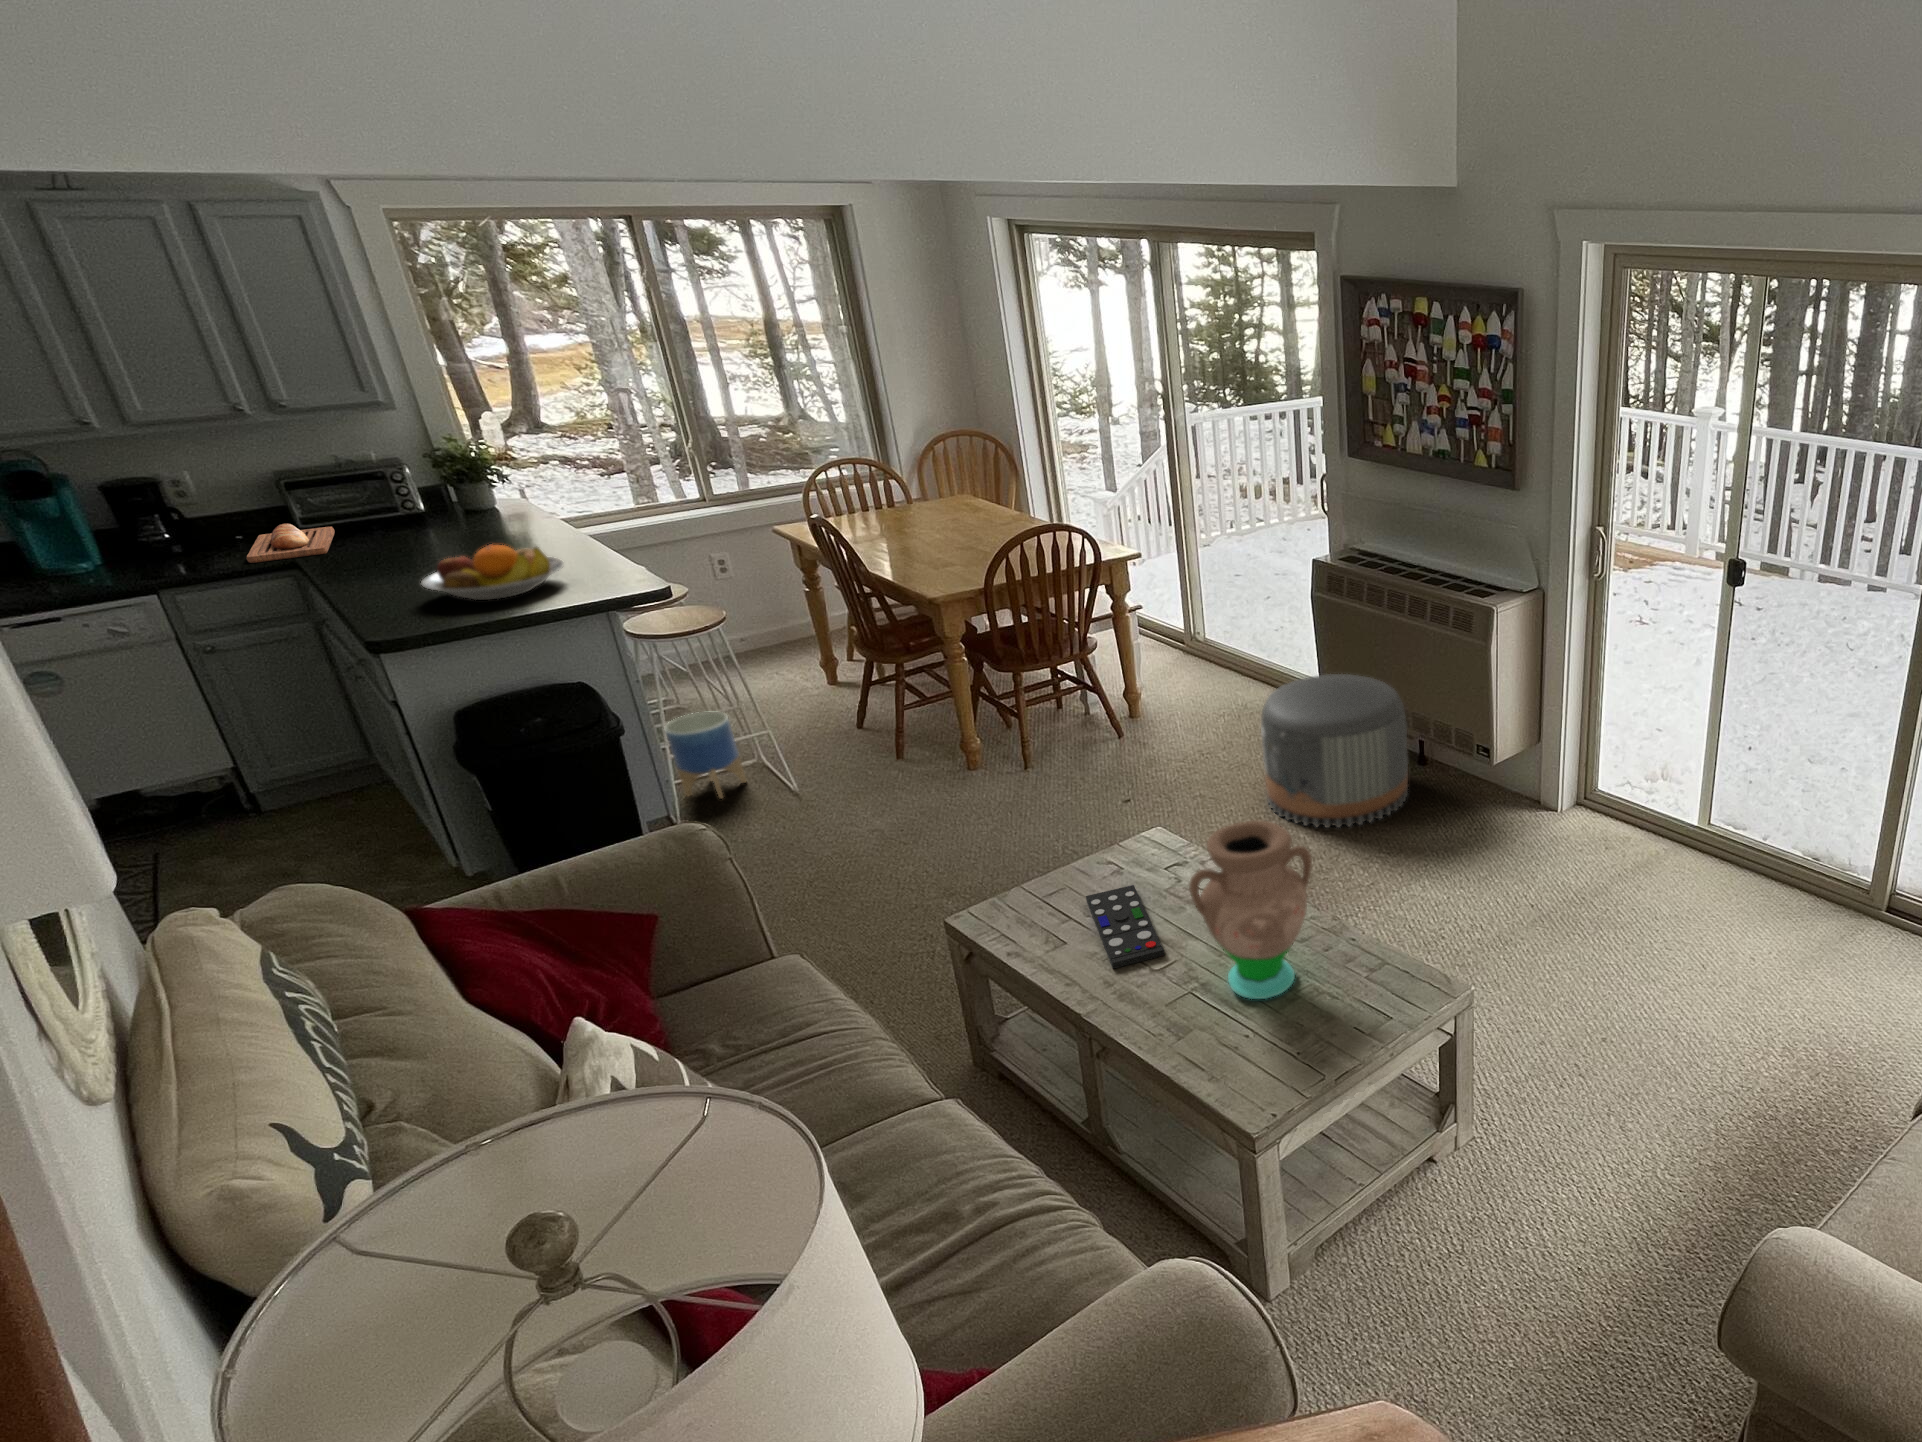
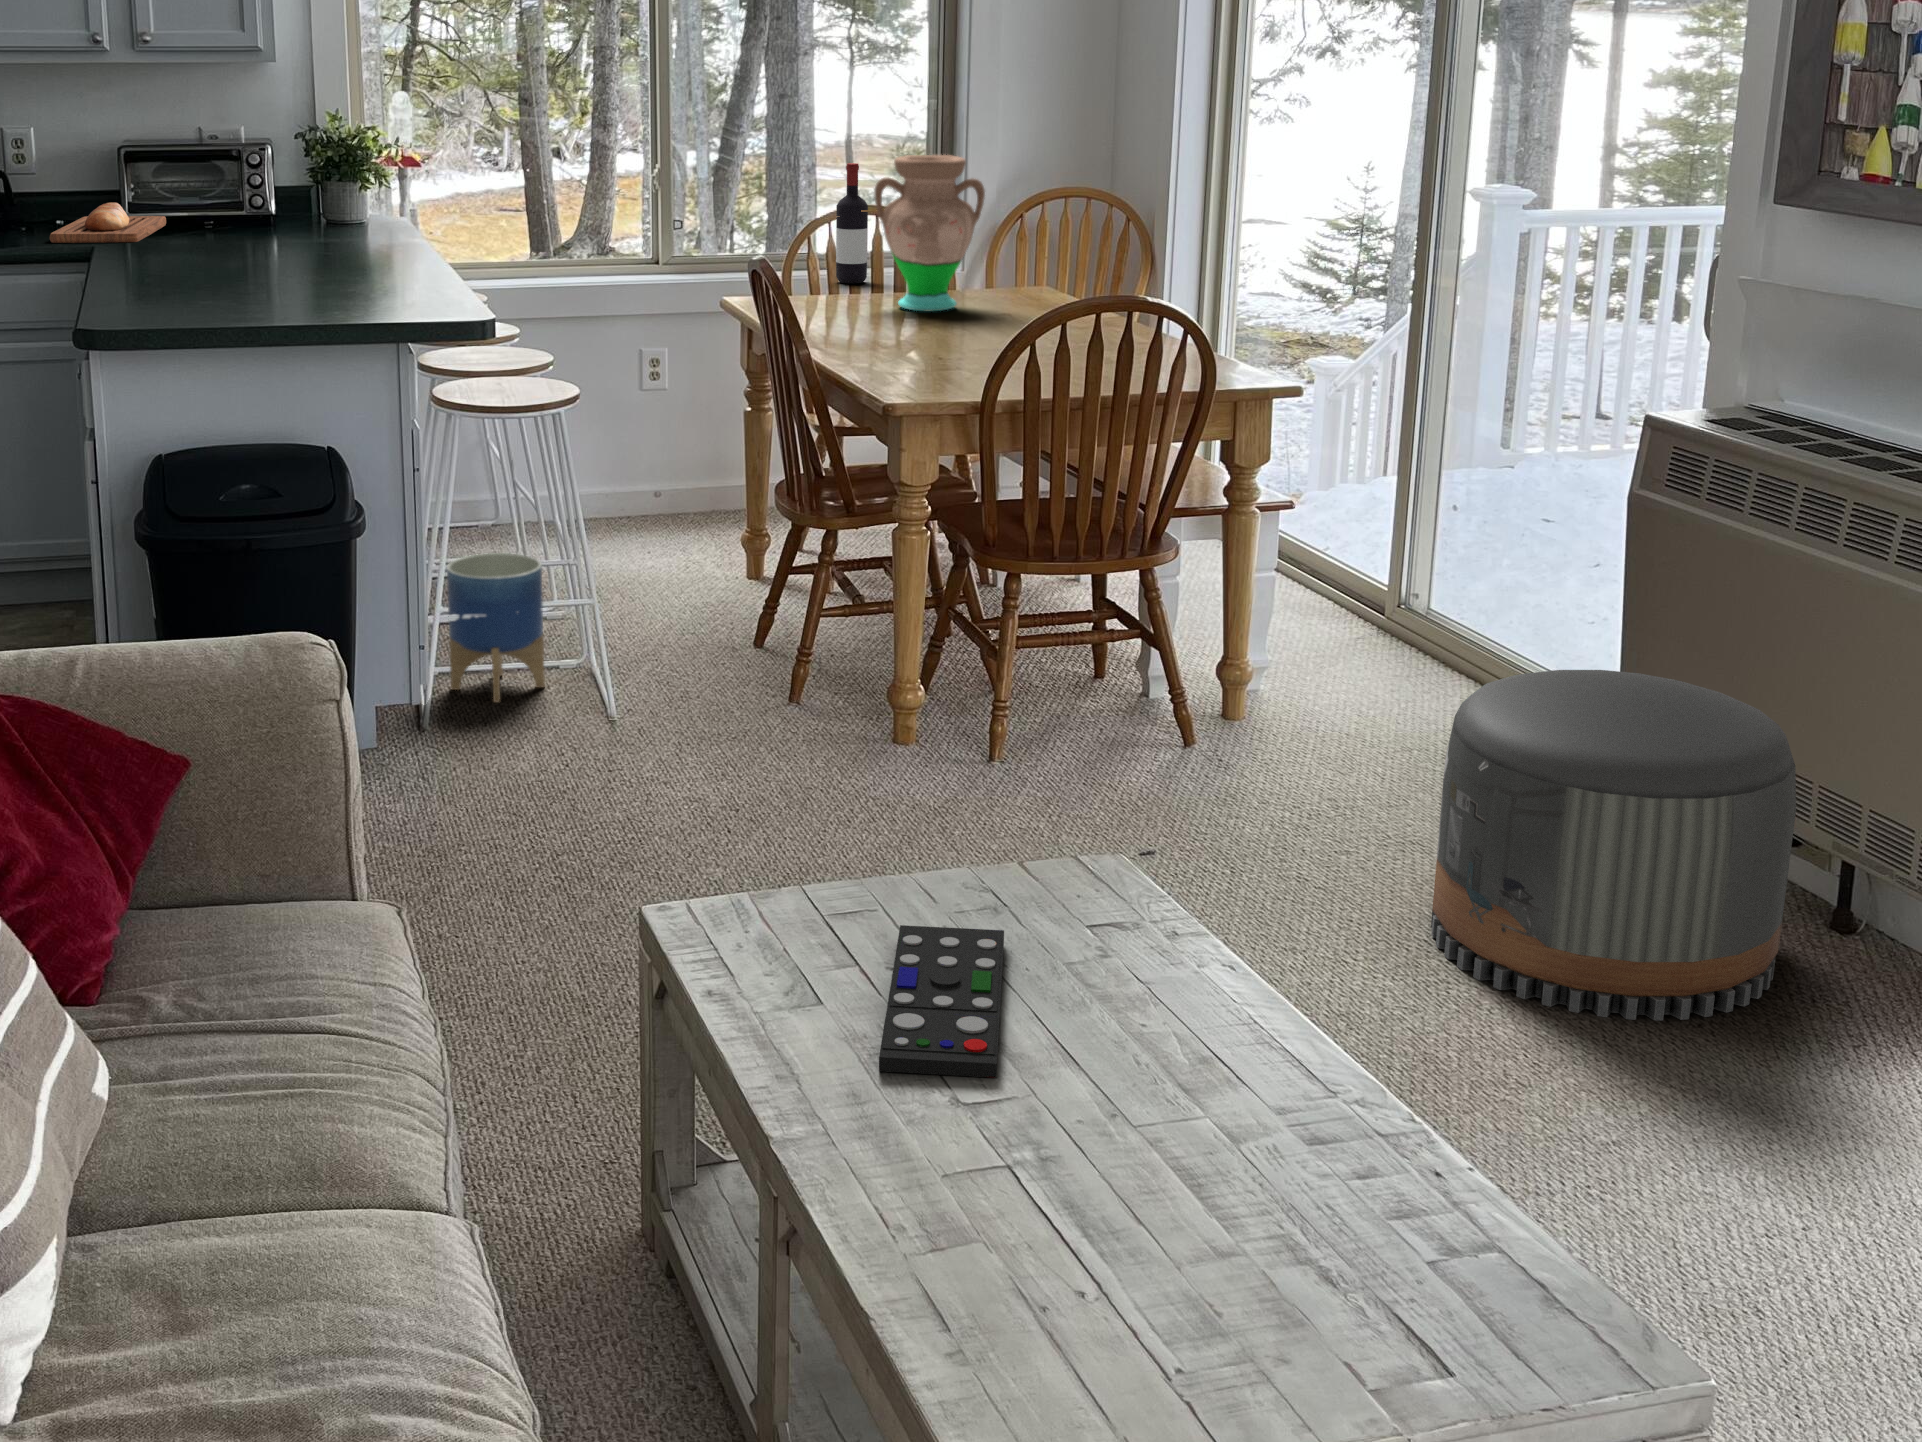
wine bottle: none [829,436,858,506] -> present [836,163,868,284]
fruit bowl: present [421,544,564,600] -> none [184,217,371,299]
vase: present [1189,820,1312,999] -> present [874,155,985,311]

